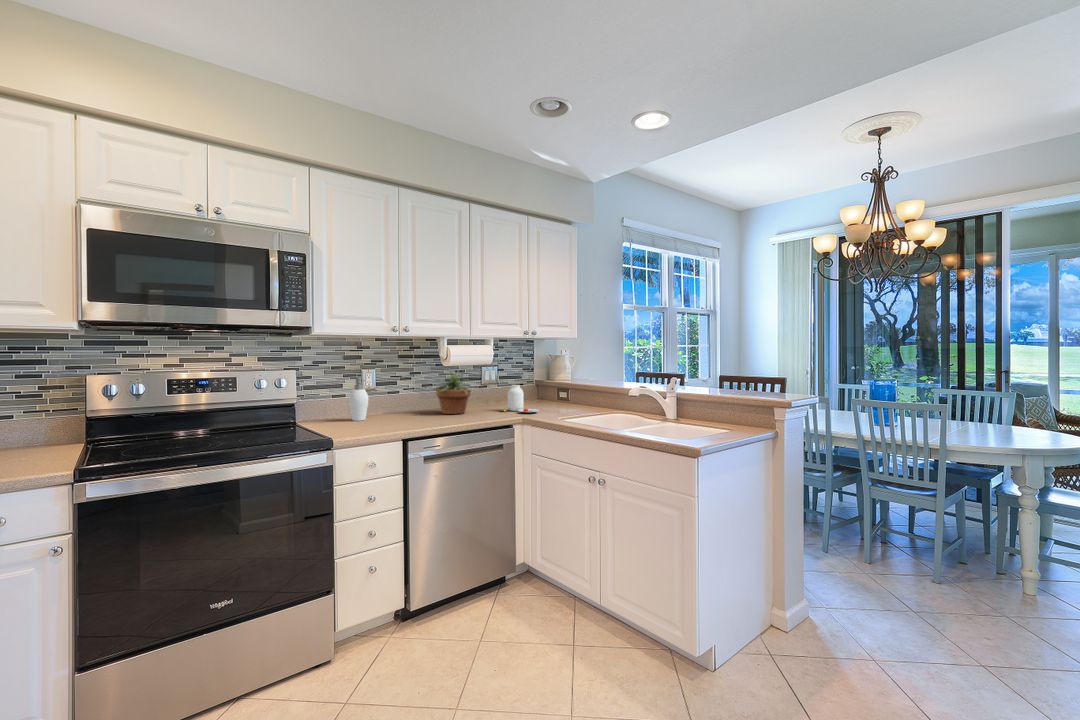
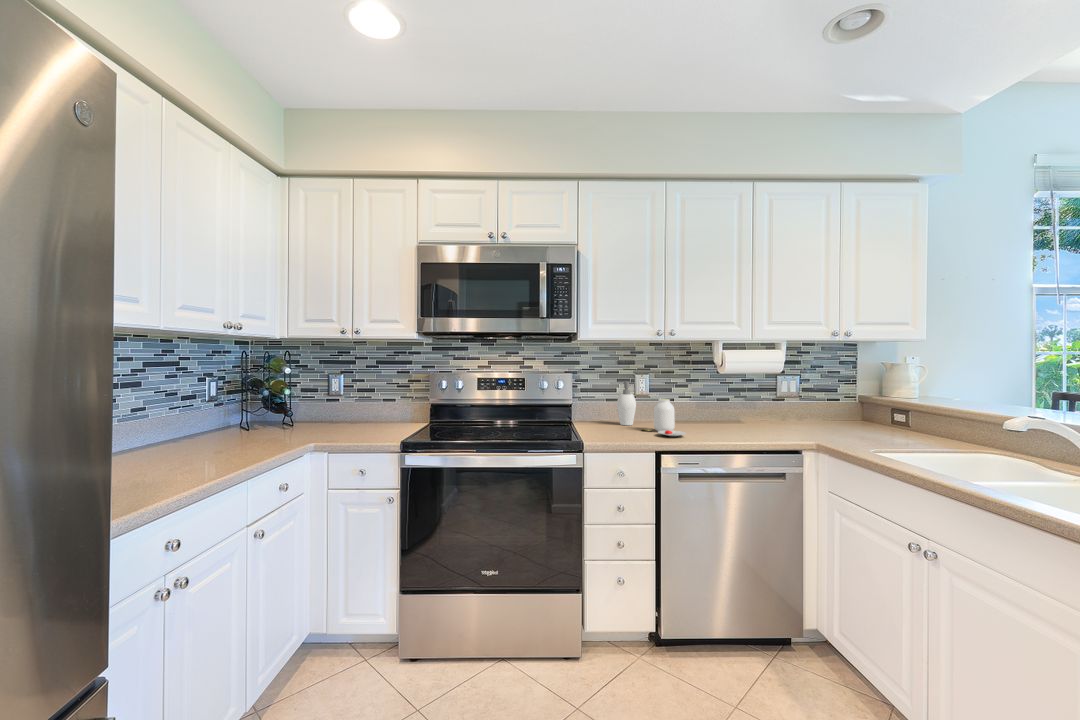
potted plant: present [435,372,472,414] -> none [707,376,759,429]
jar: present [501,385,539,413] -> present [644,399,686,436]

